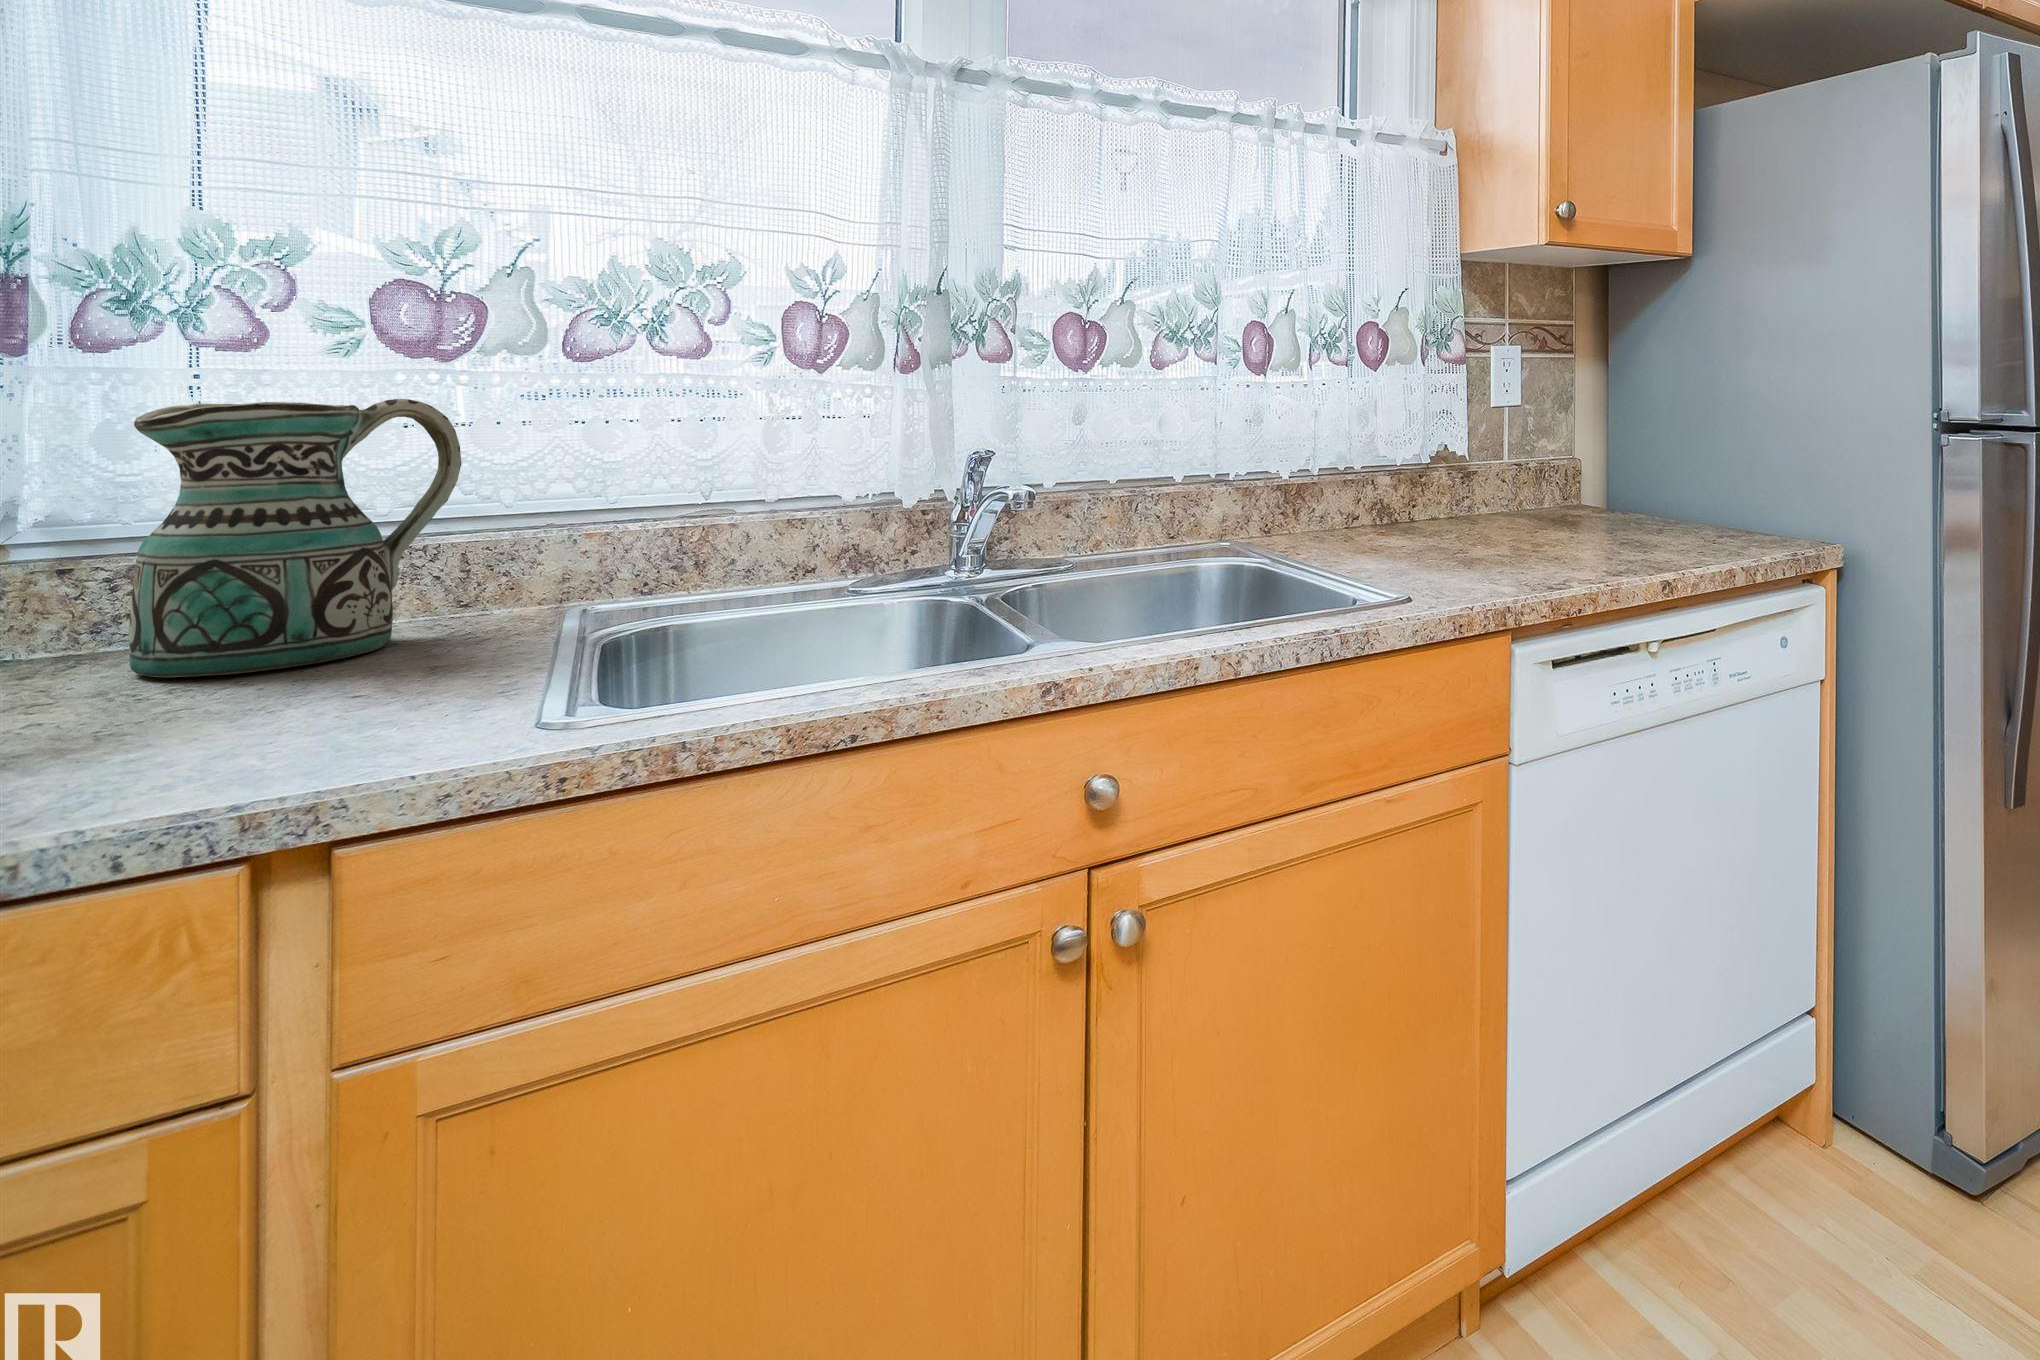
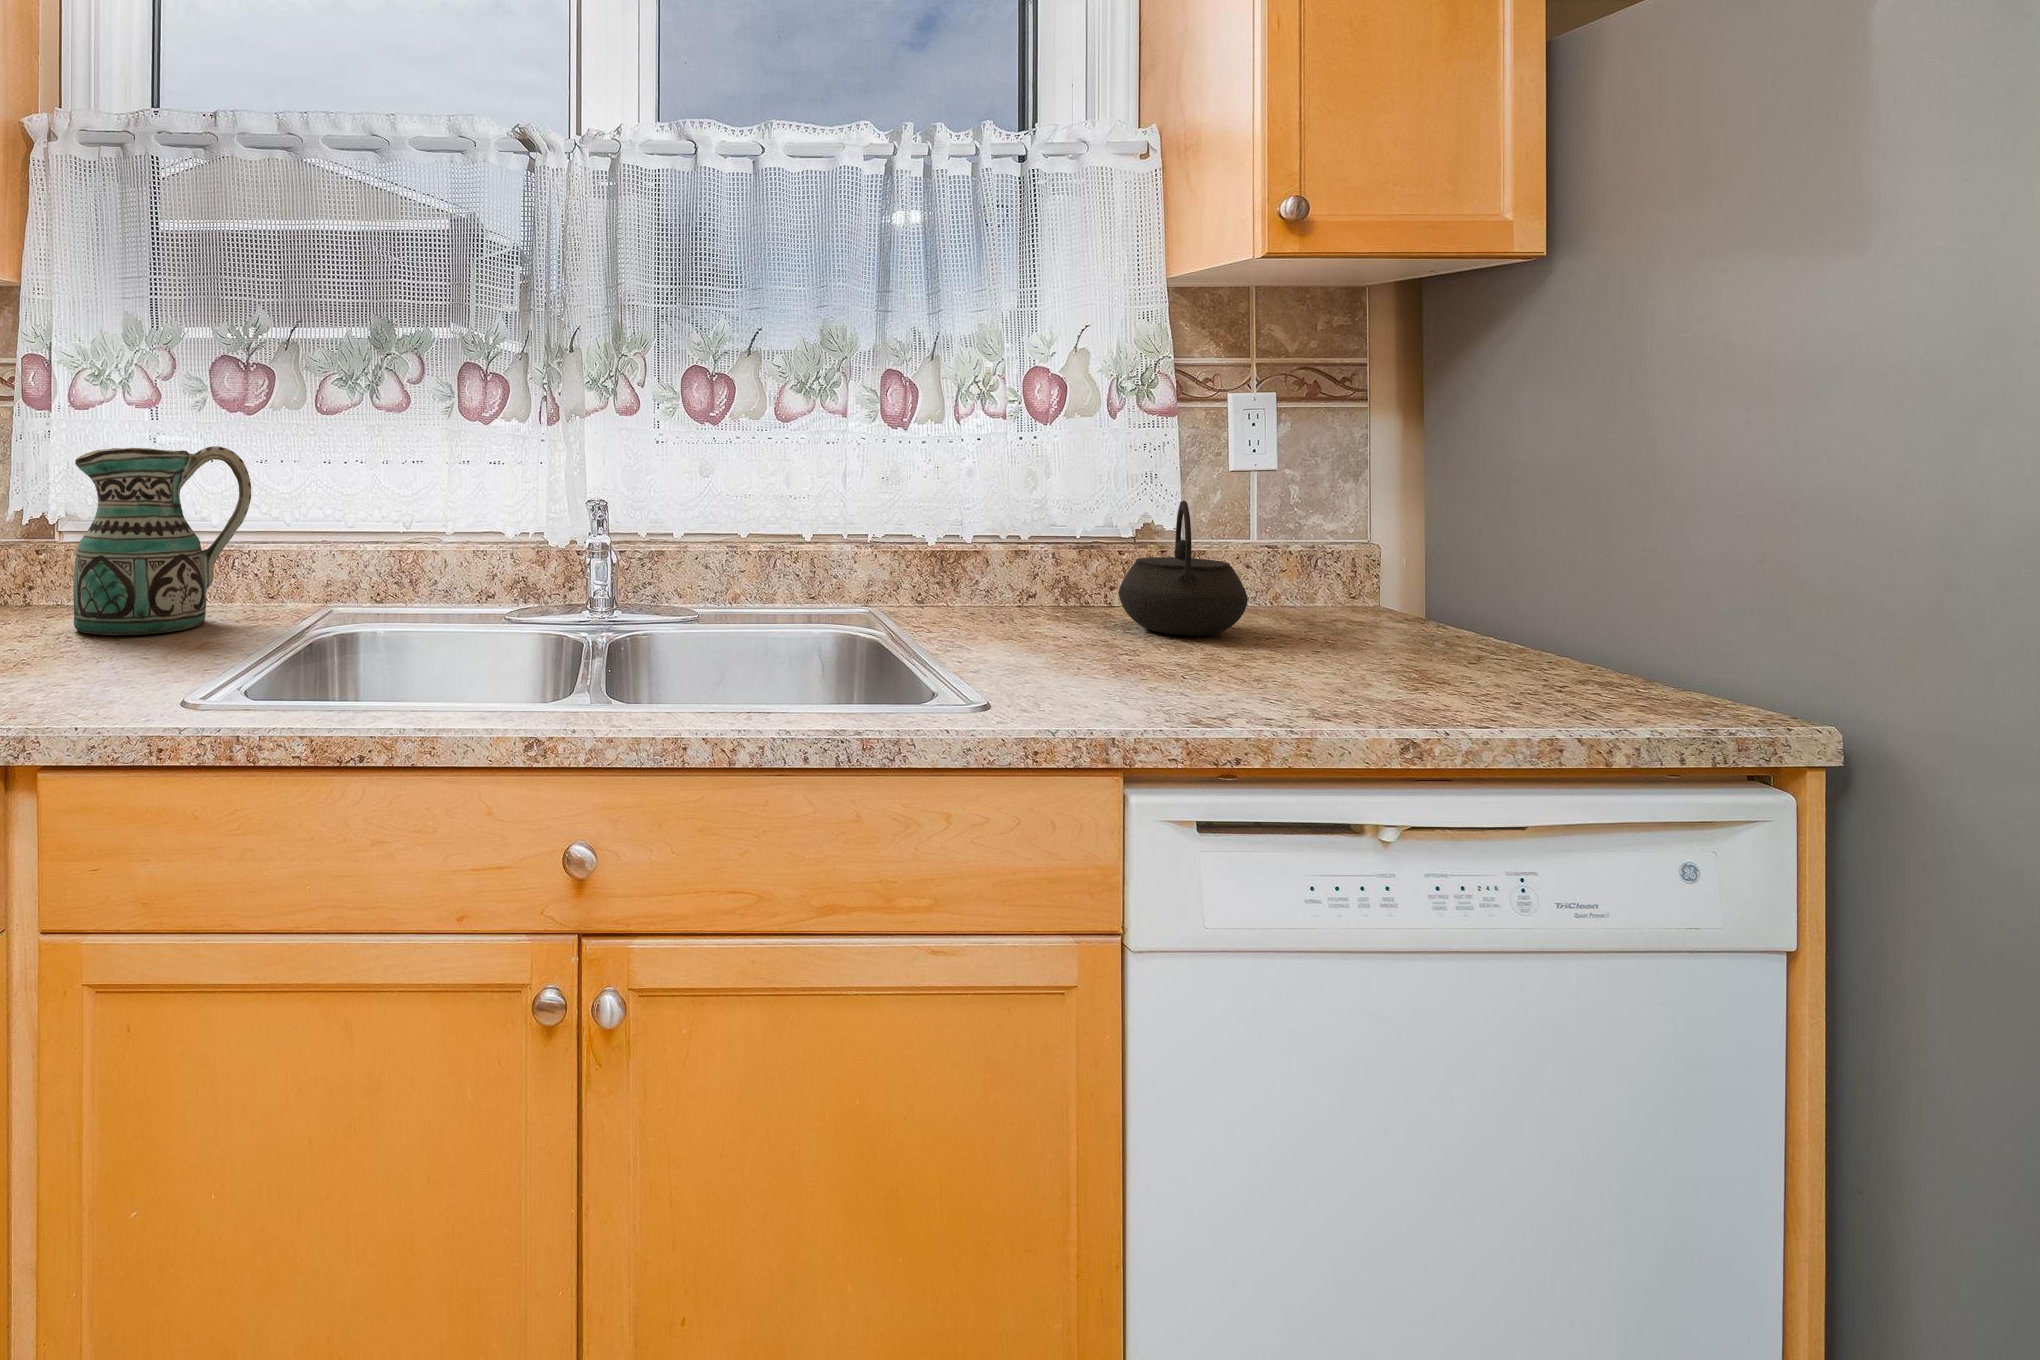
kettle: none [1436,430,1528,536] -> present [1119,501,1248,636]

